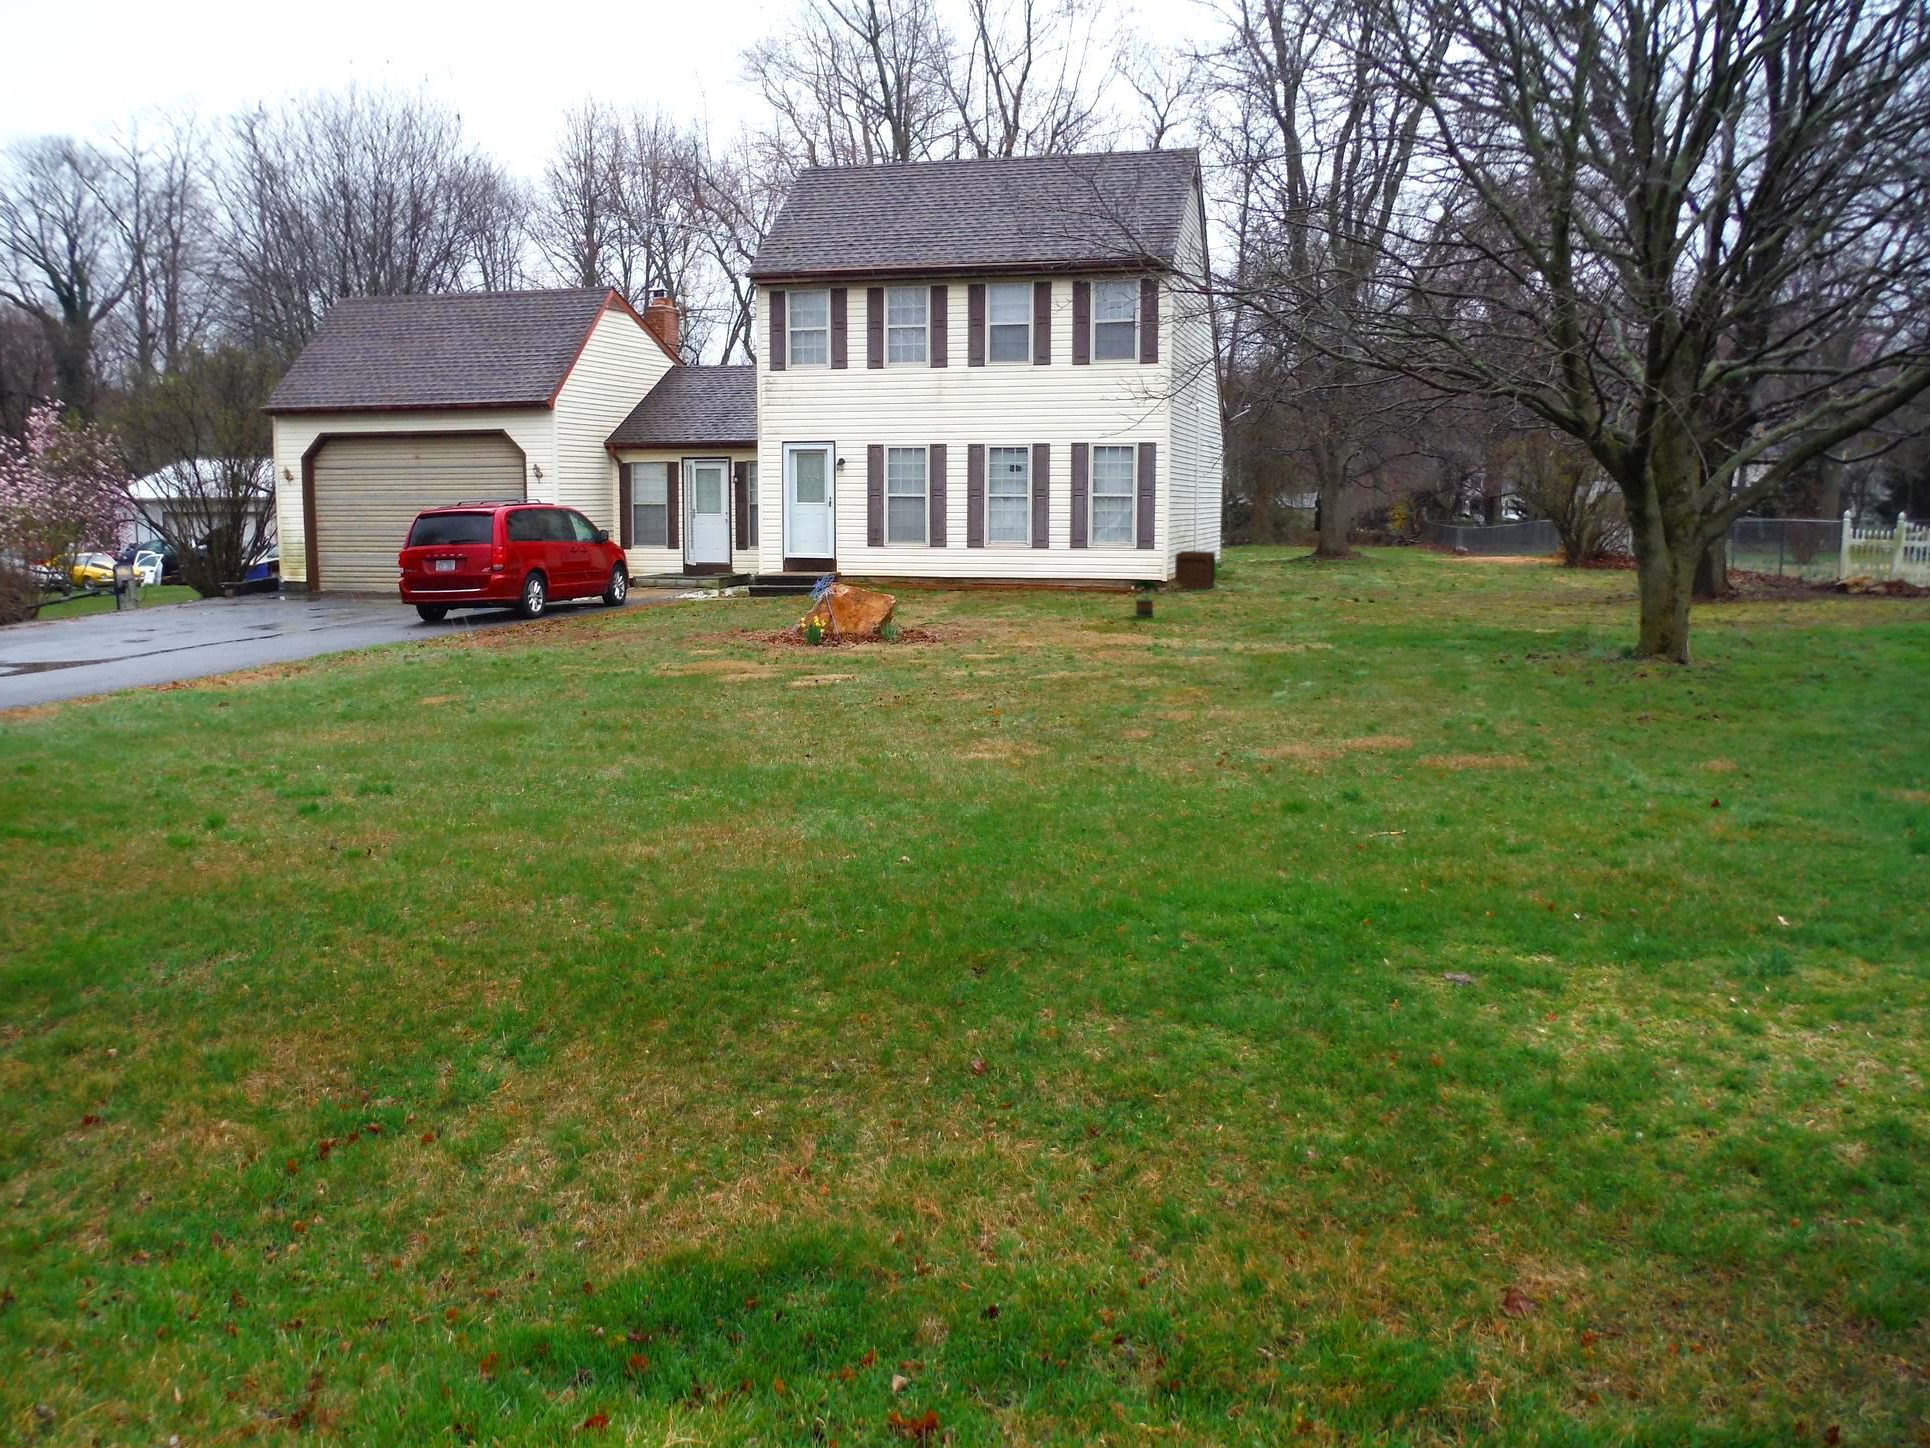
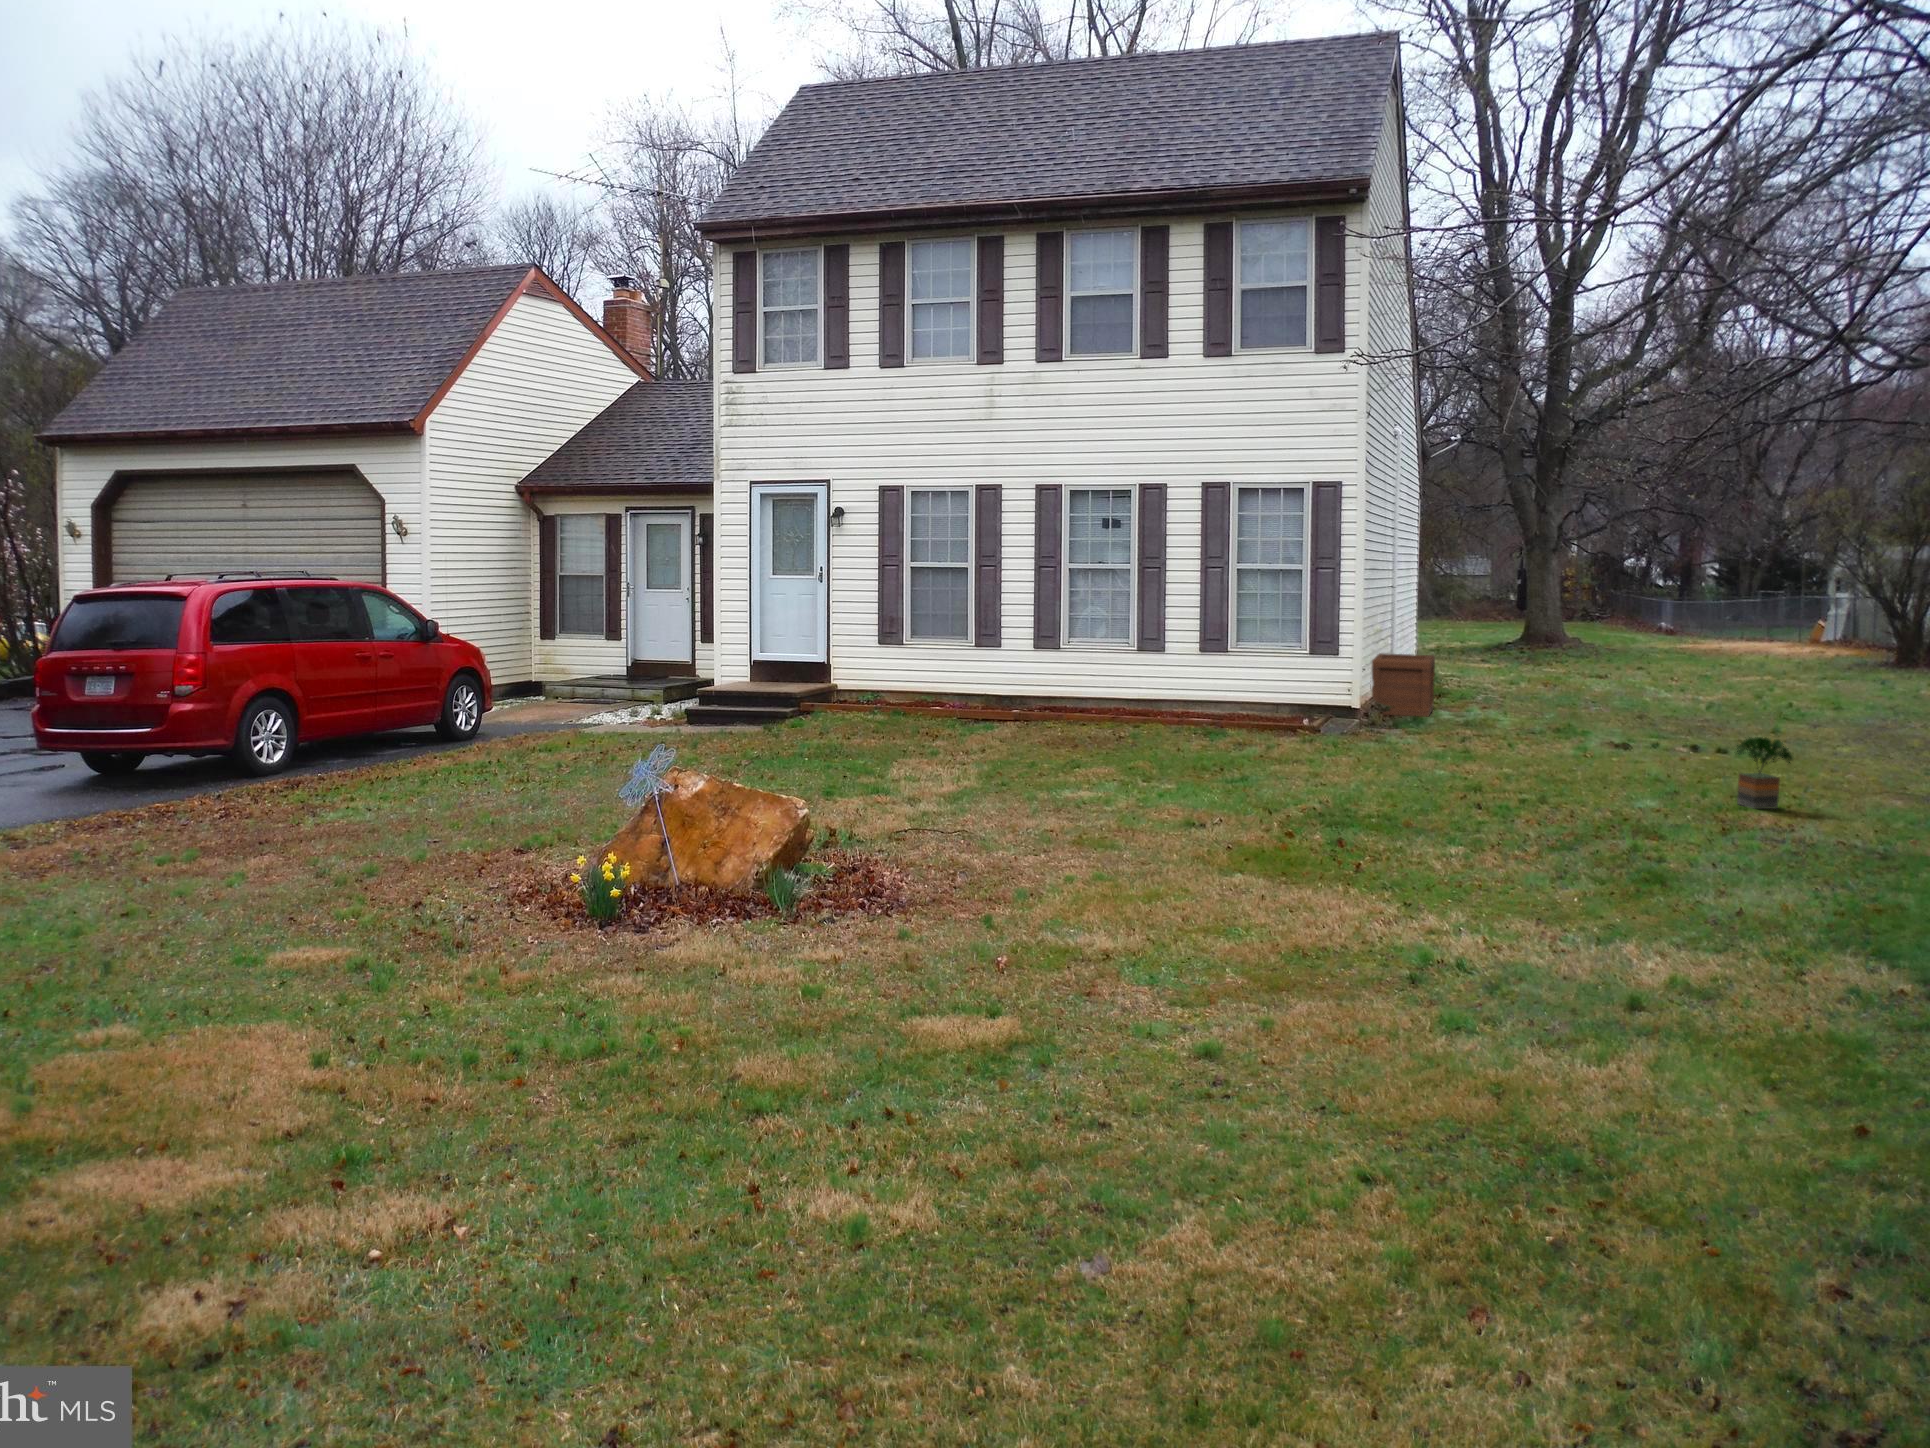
potted tree: present [1134,580,1159,617] -> present [1734,737,1793,809]

